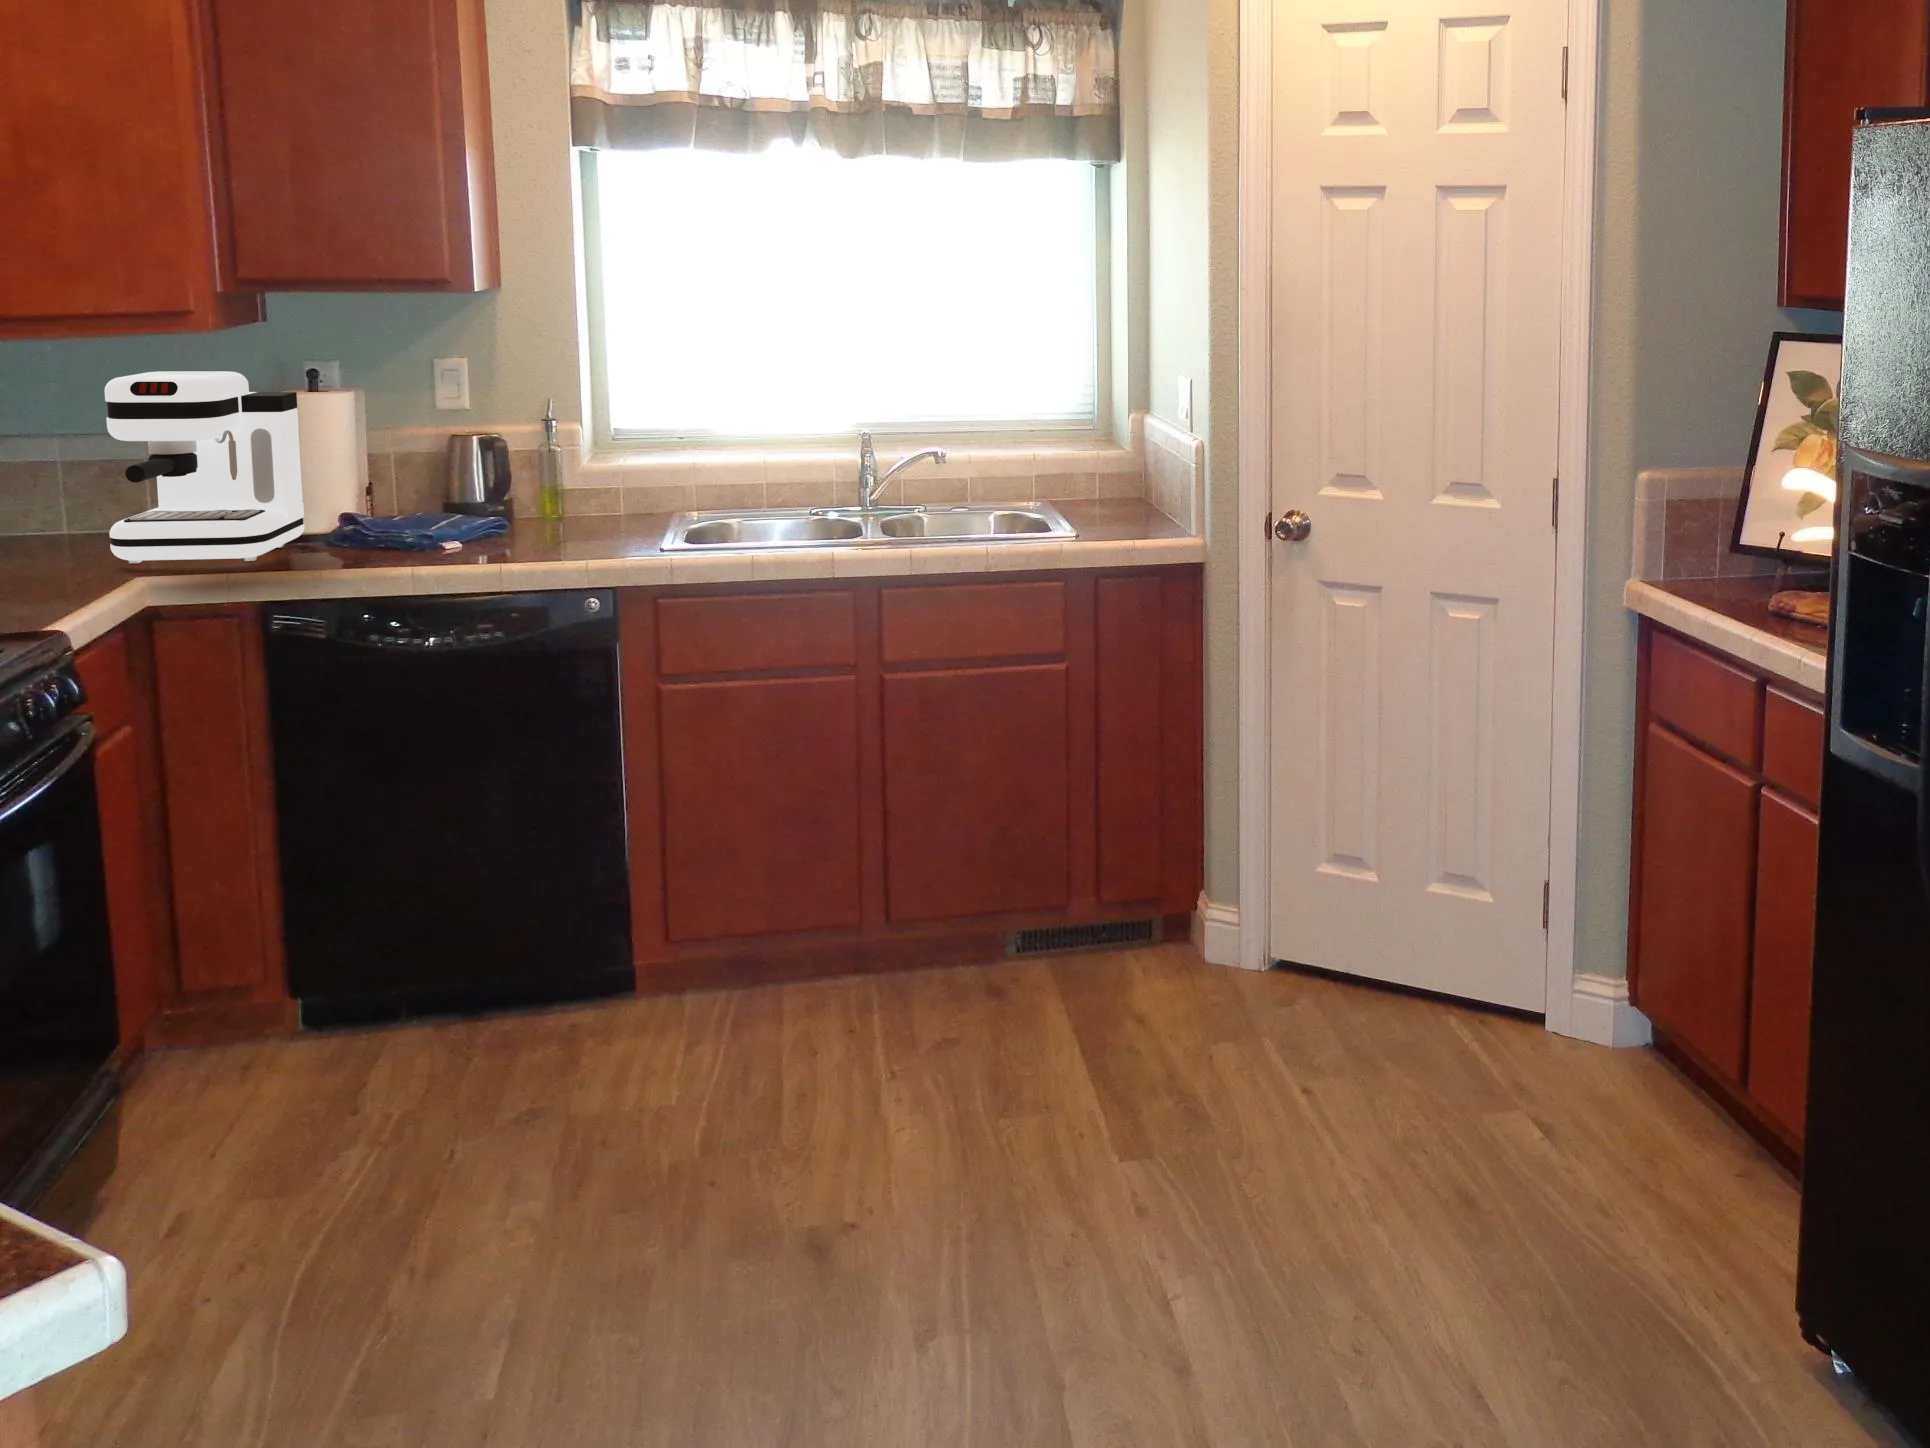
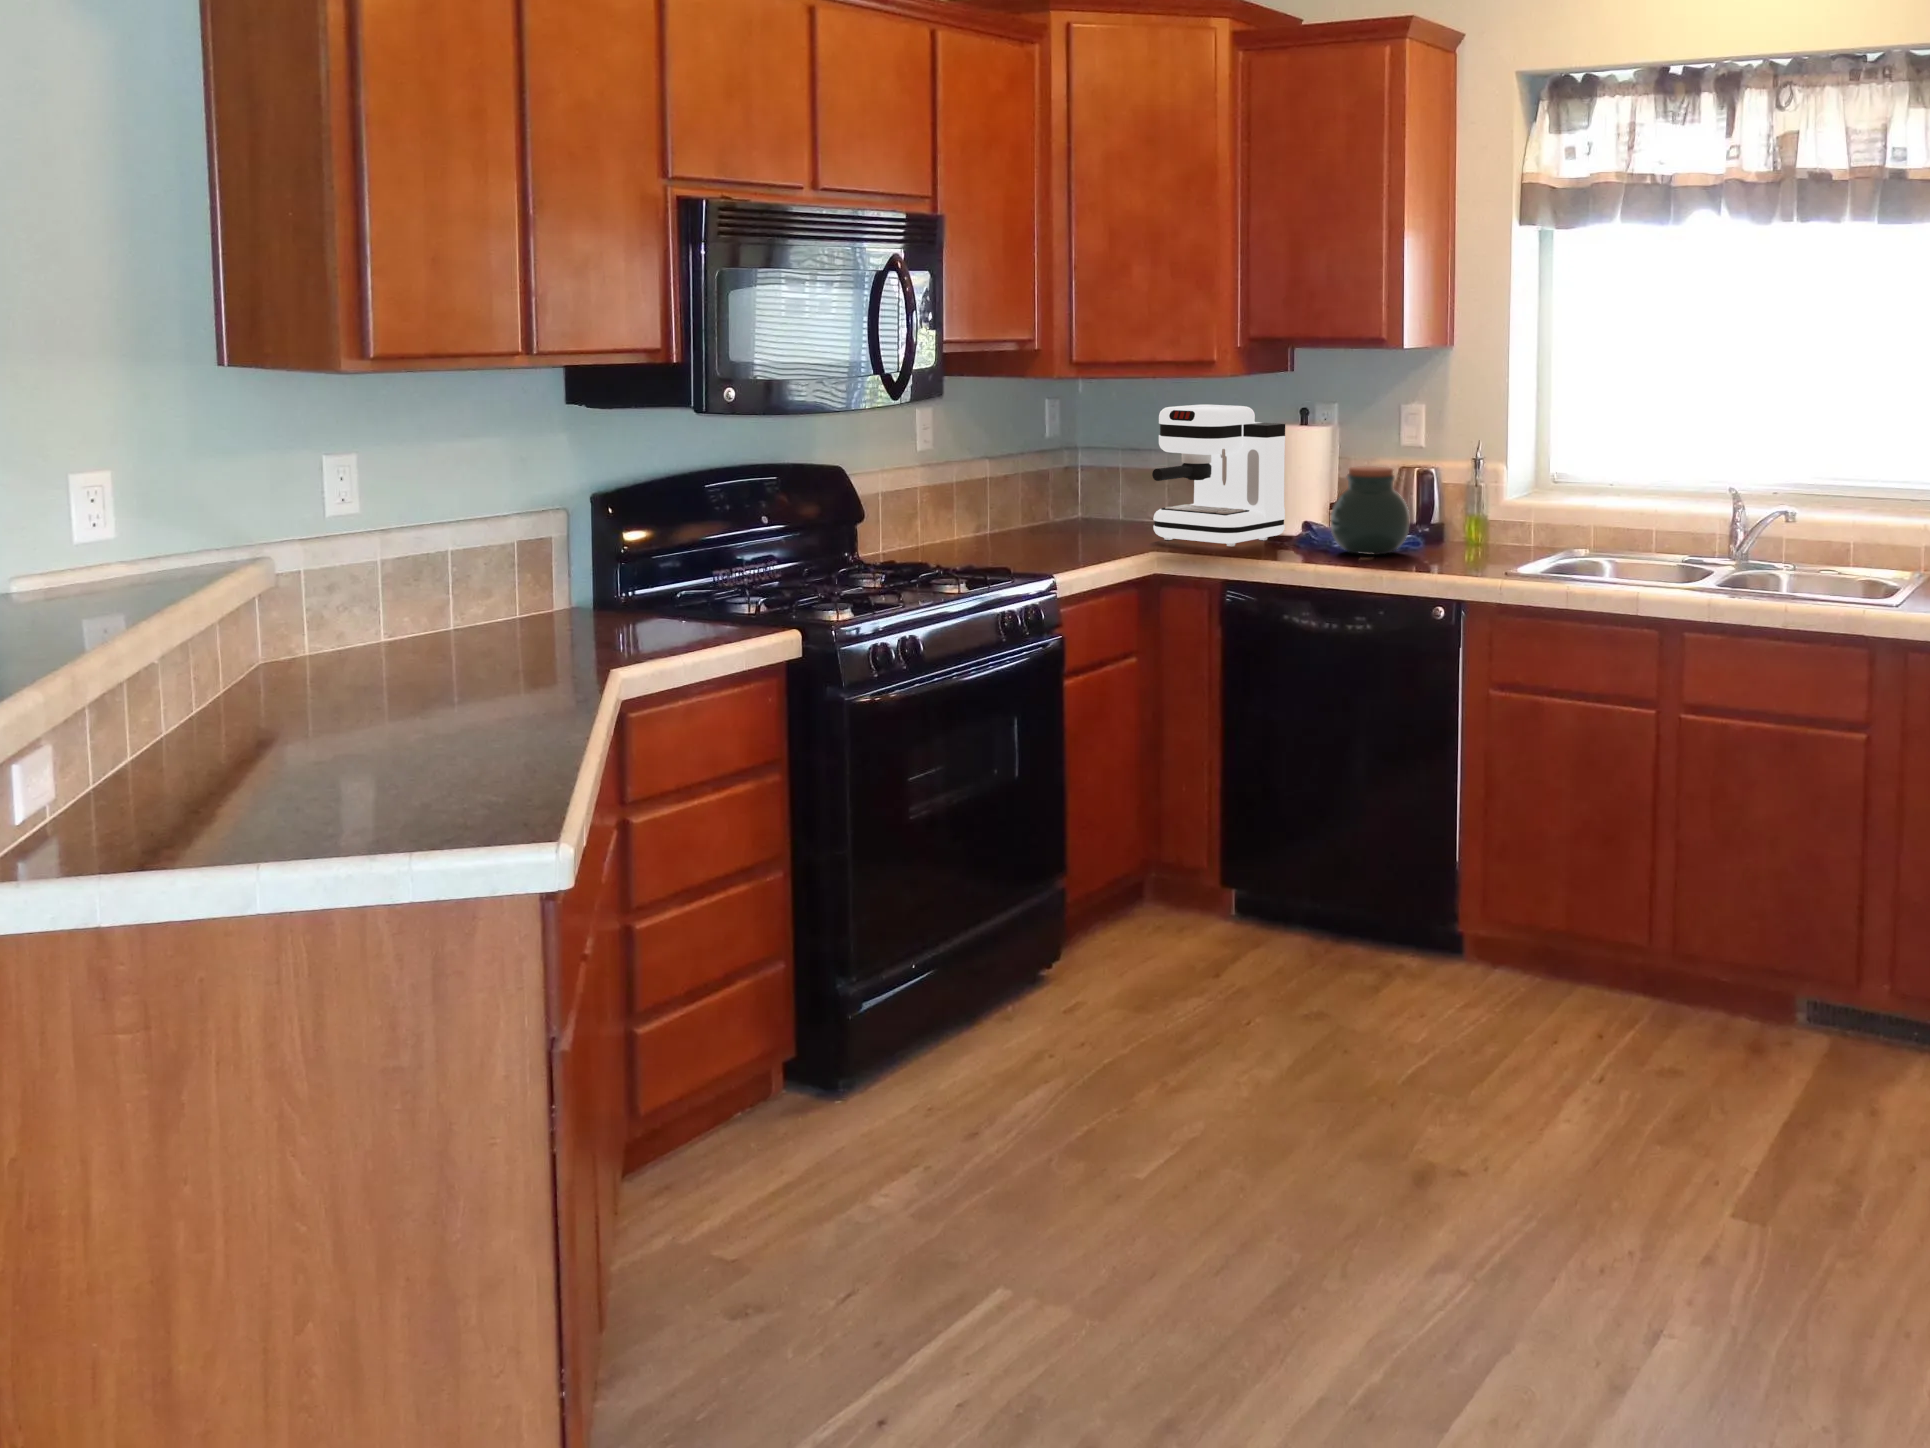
jar: none [399,439,506,549] -> present [1331,466,1409,555]

